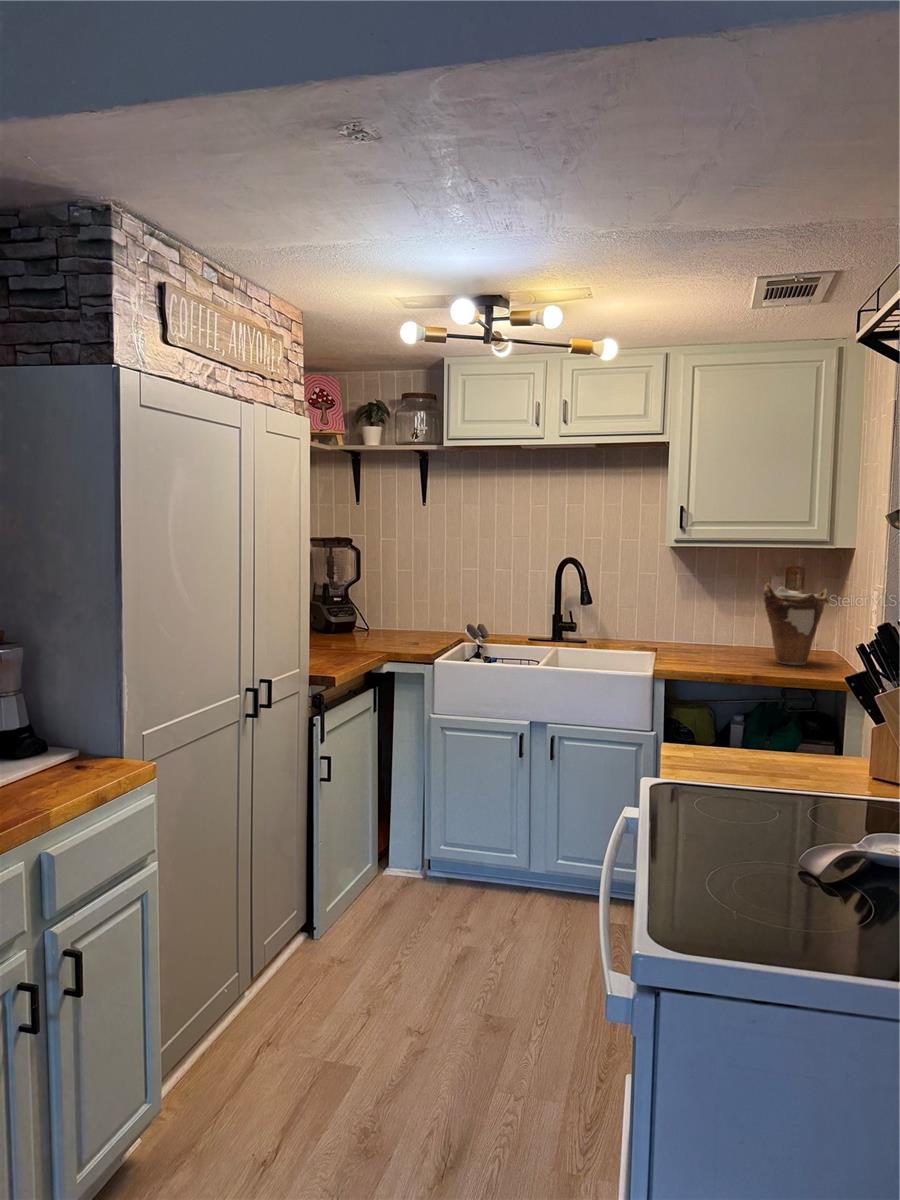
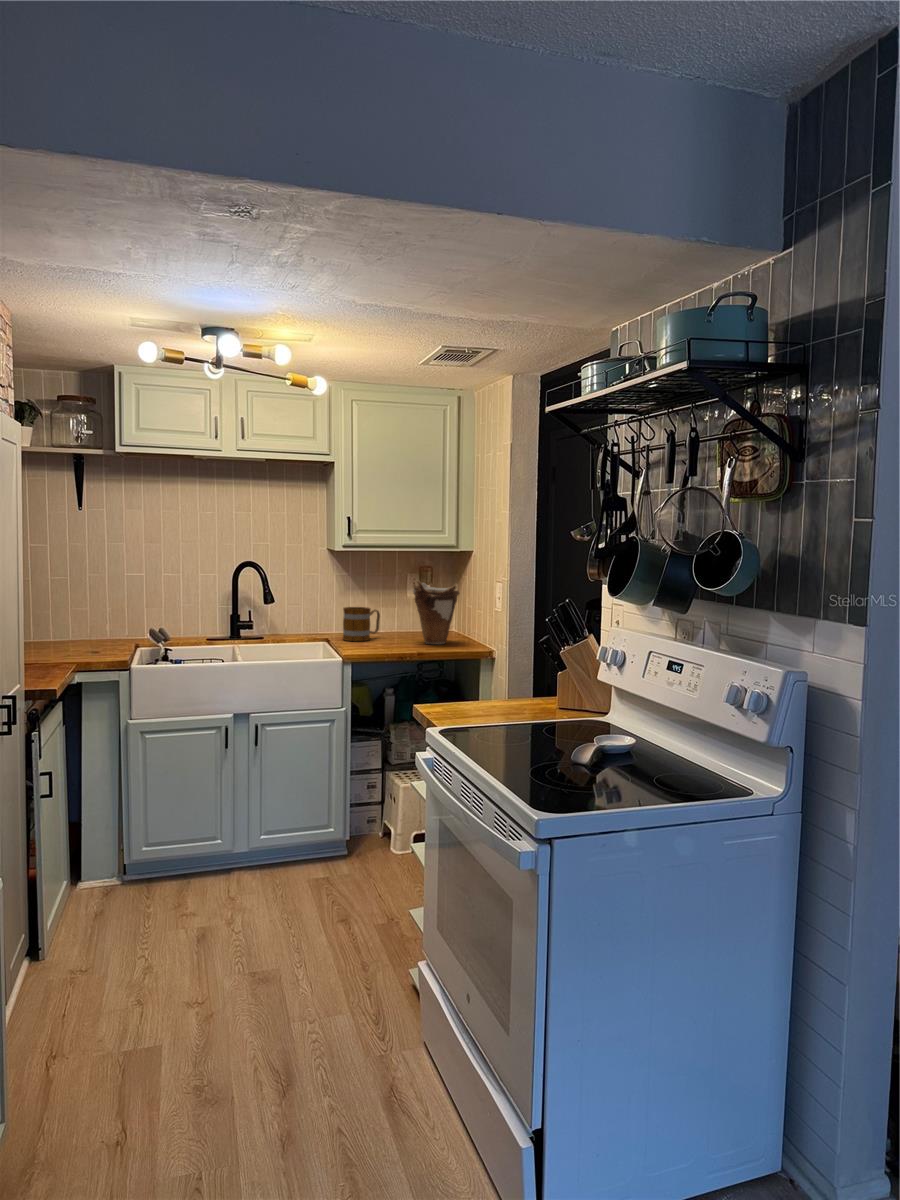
mug: none [678,612,727,654] -> present [343,607,380,641]

